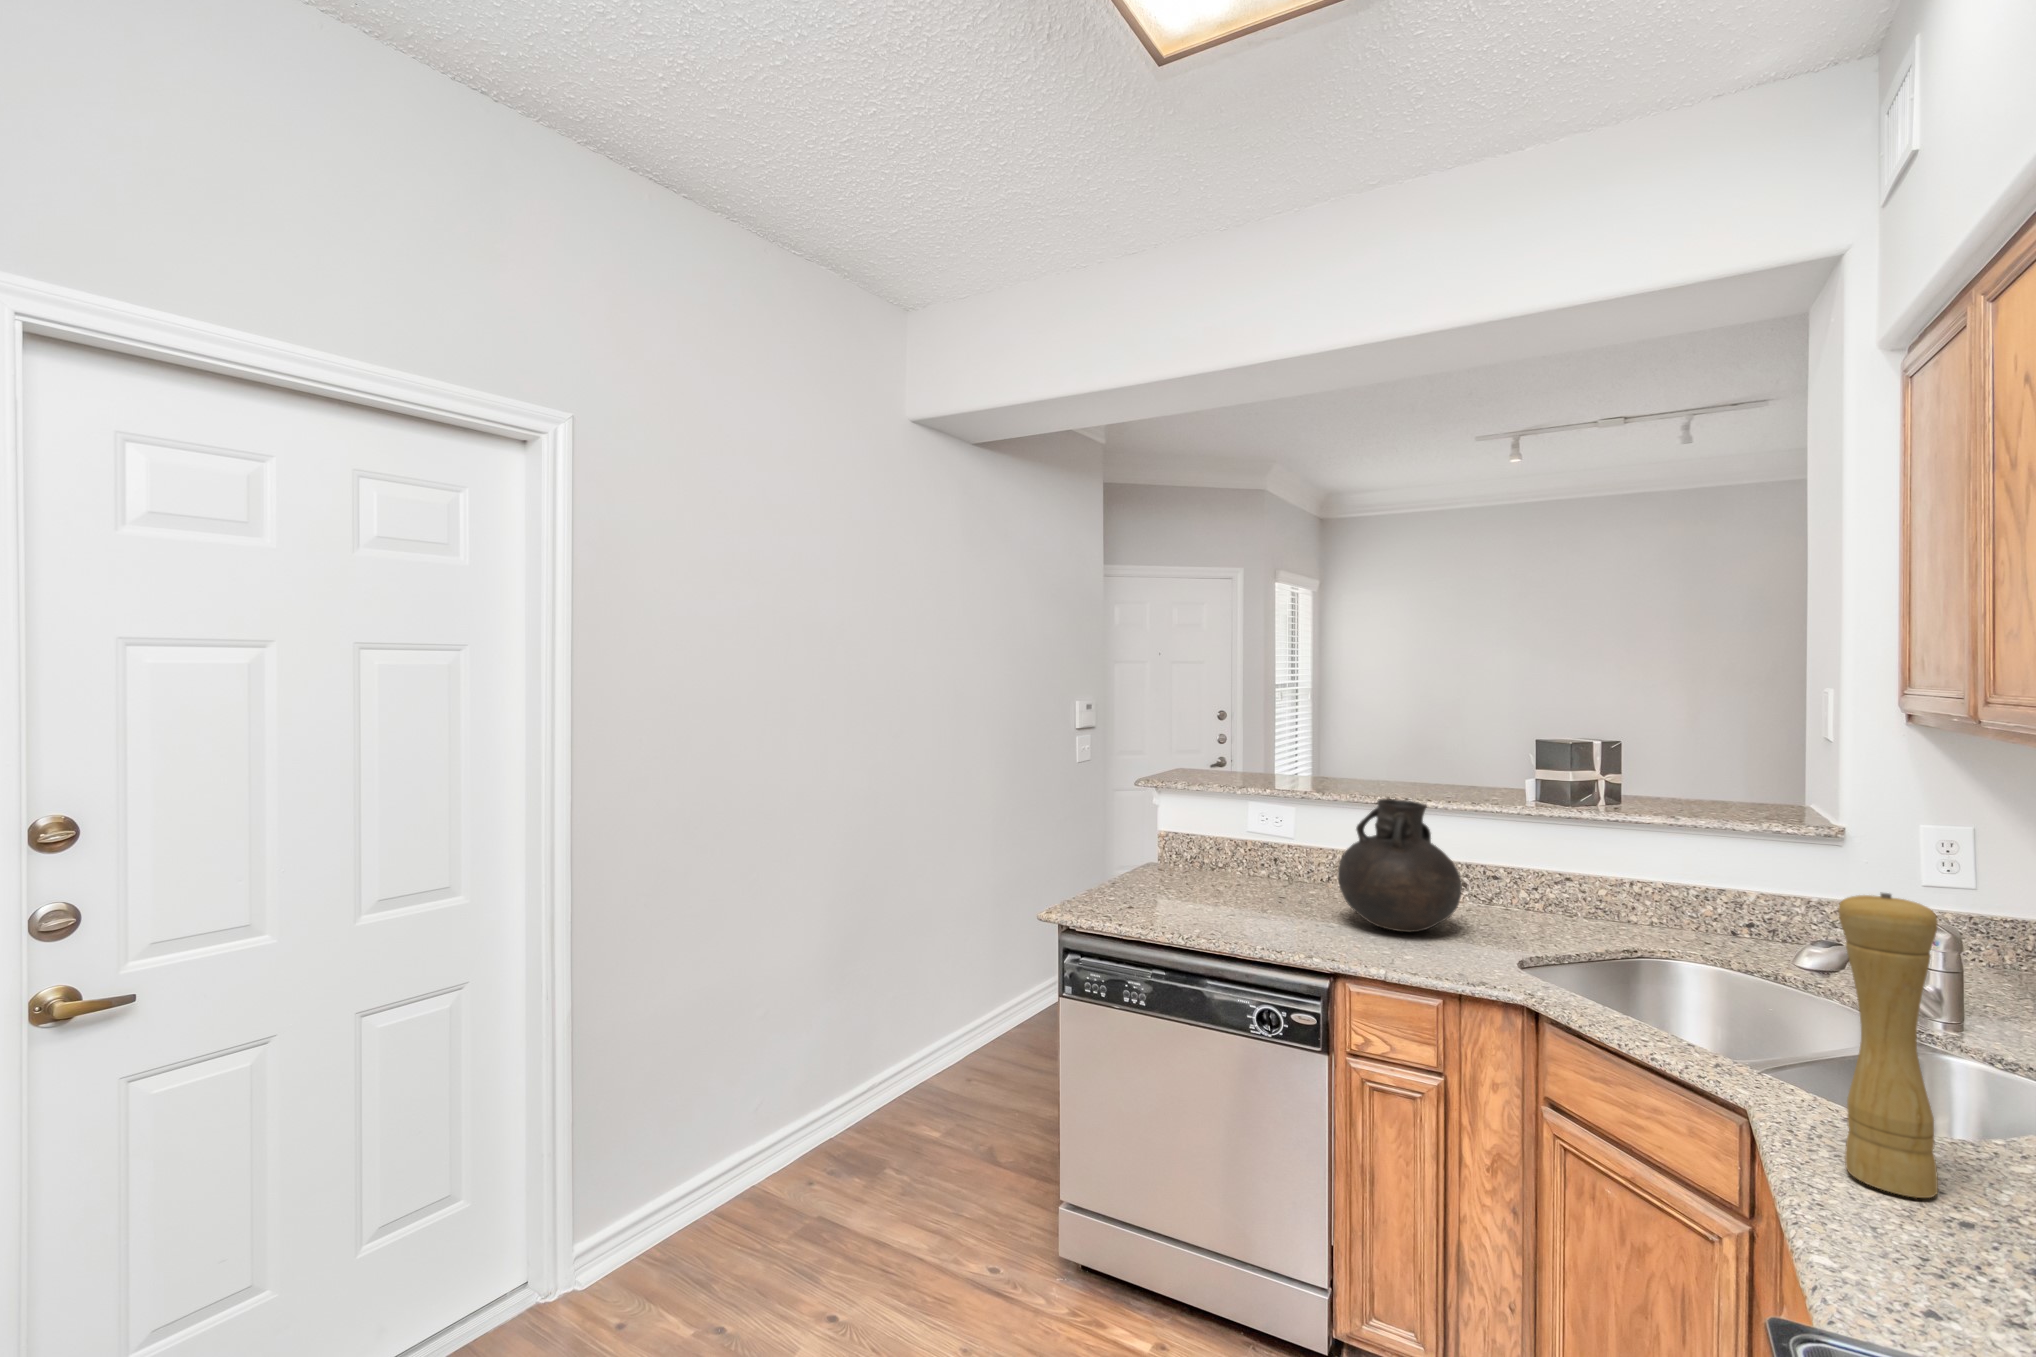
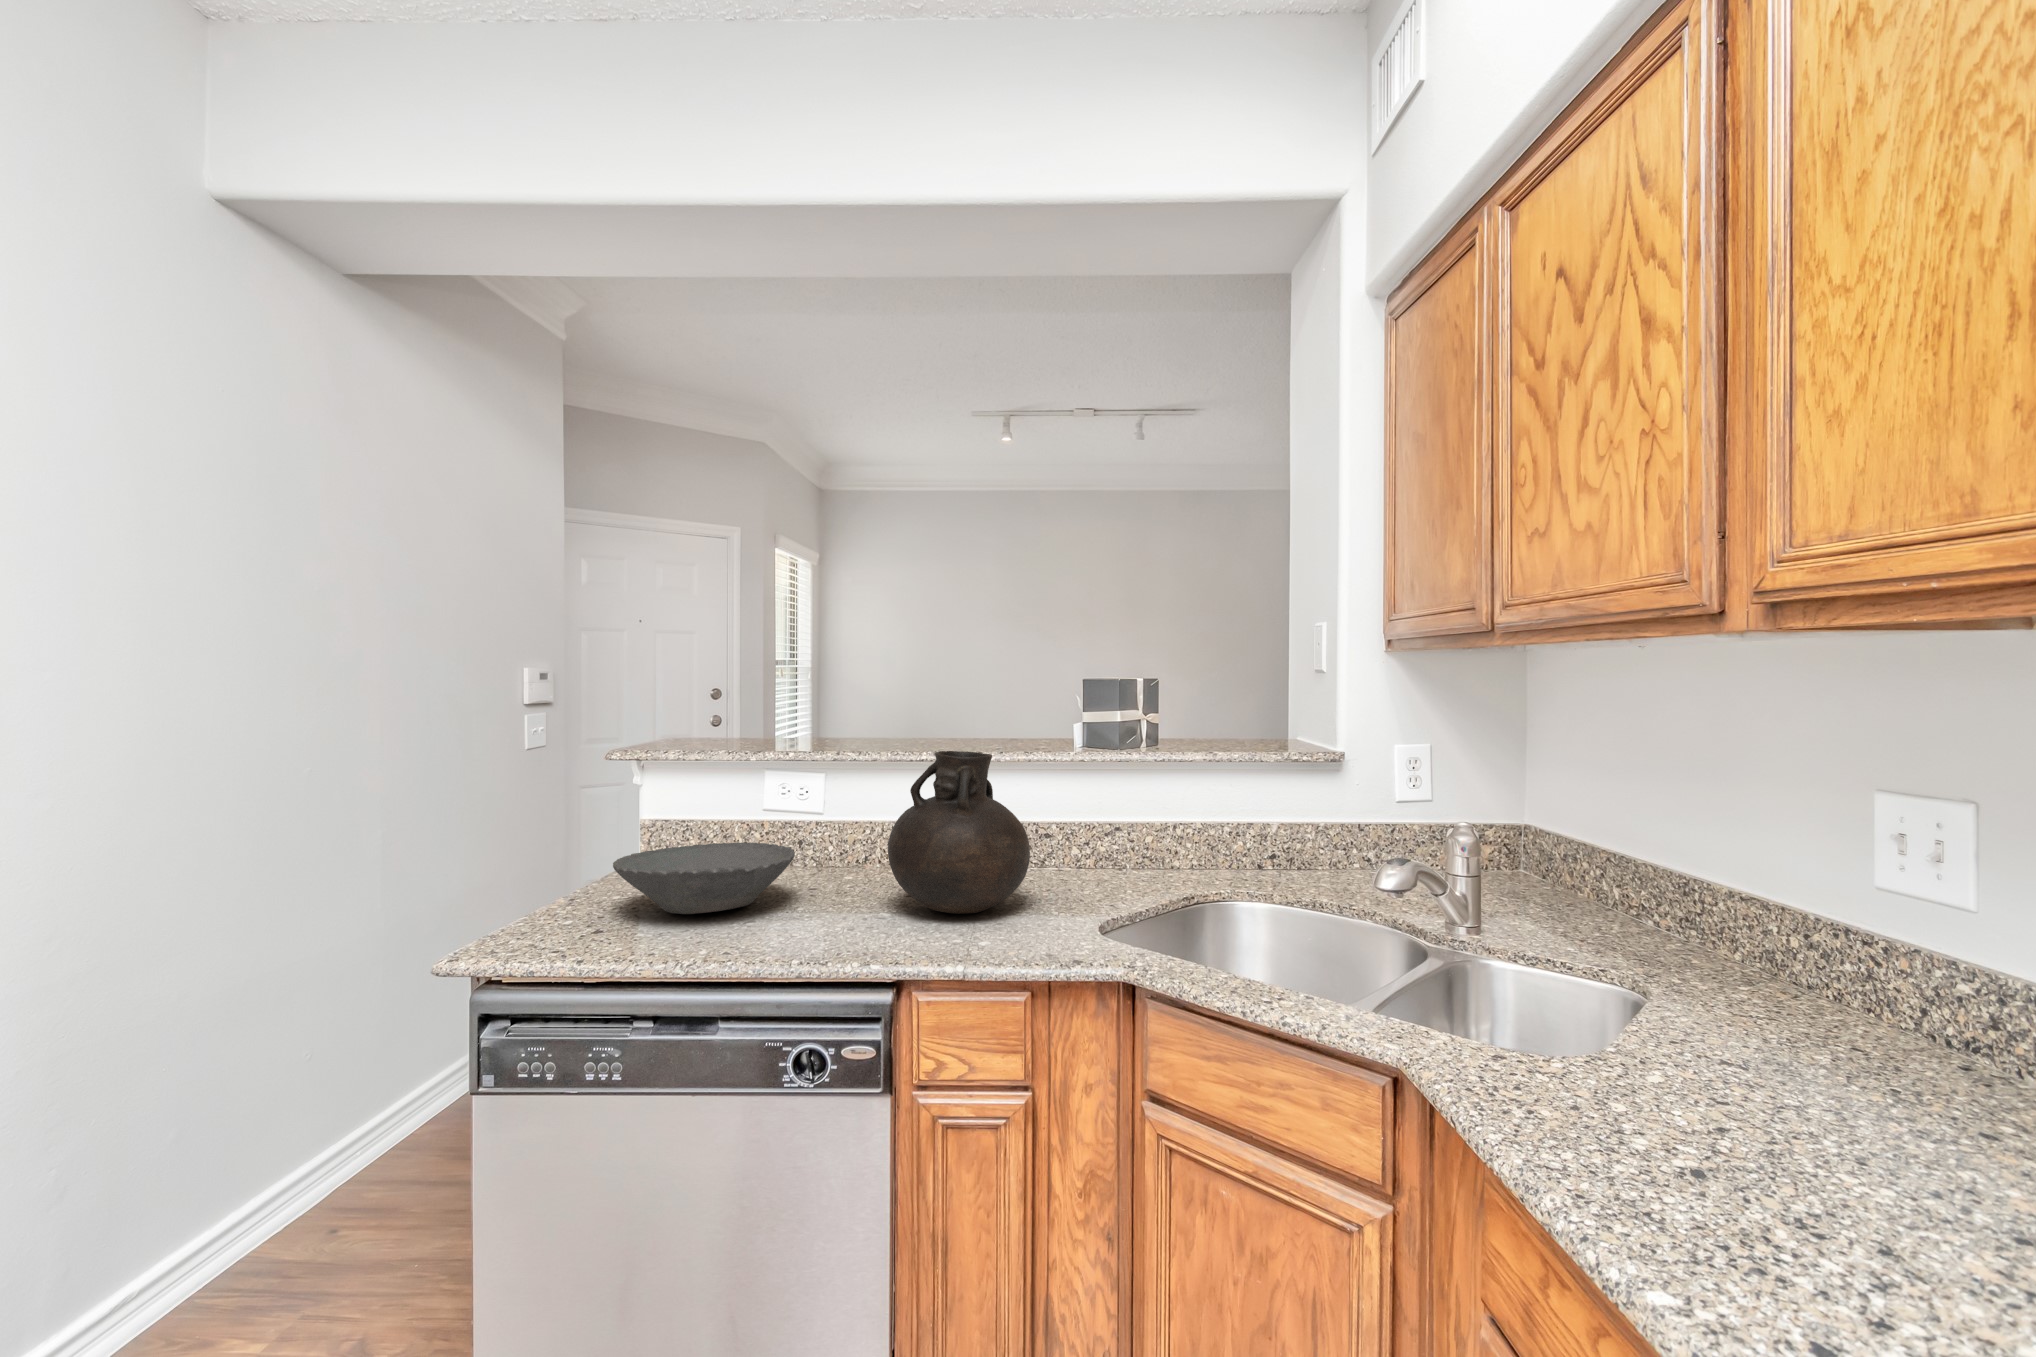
bowl: none [1141,854,1268,903] -> present [613,842,795,914]
pepper mill: present [1838,893,1938,1198] -> none [1544,796,1643,1149]

